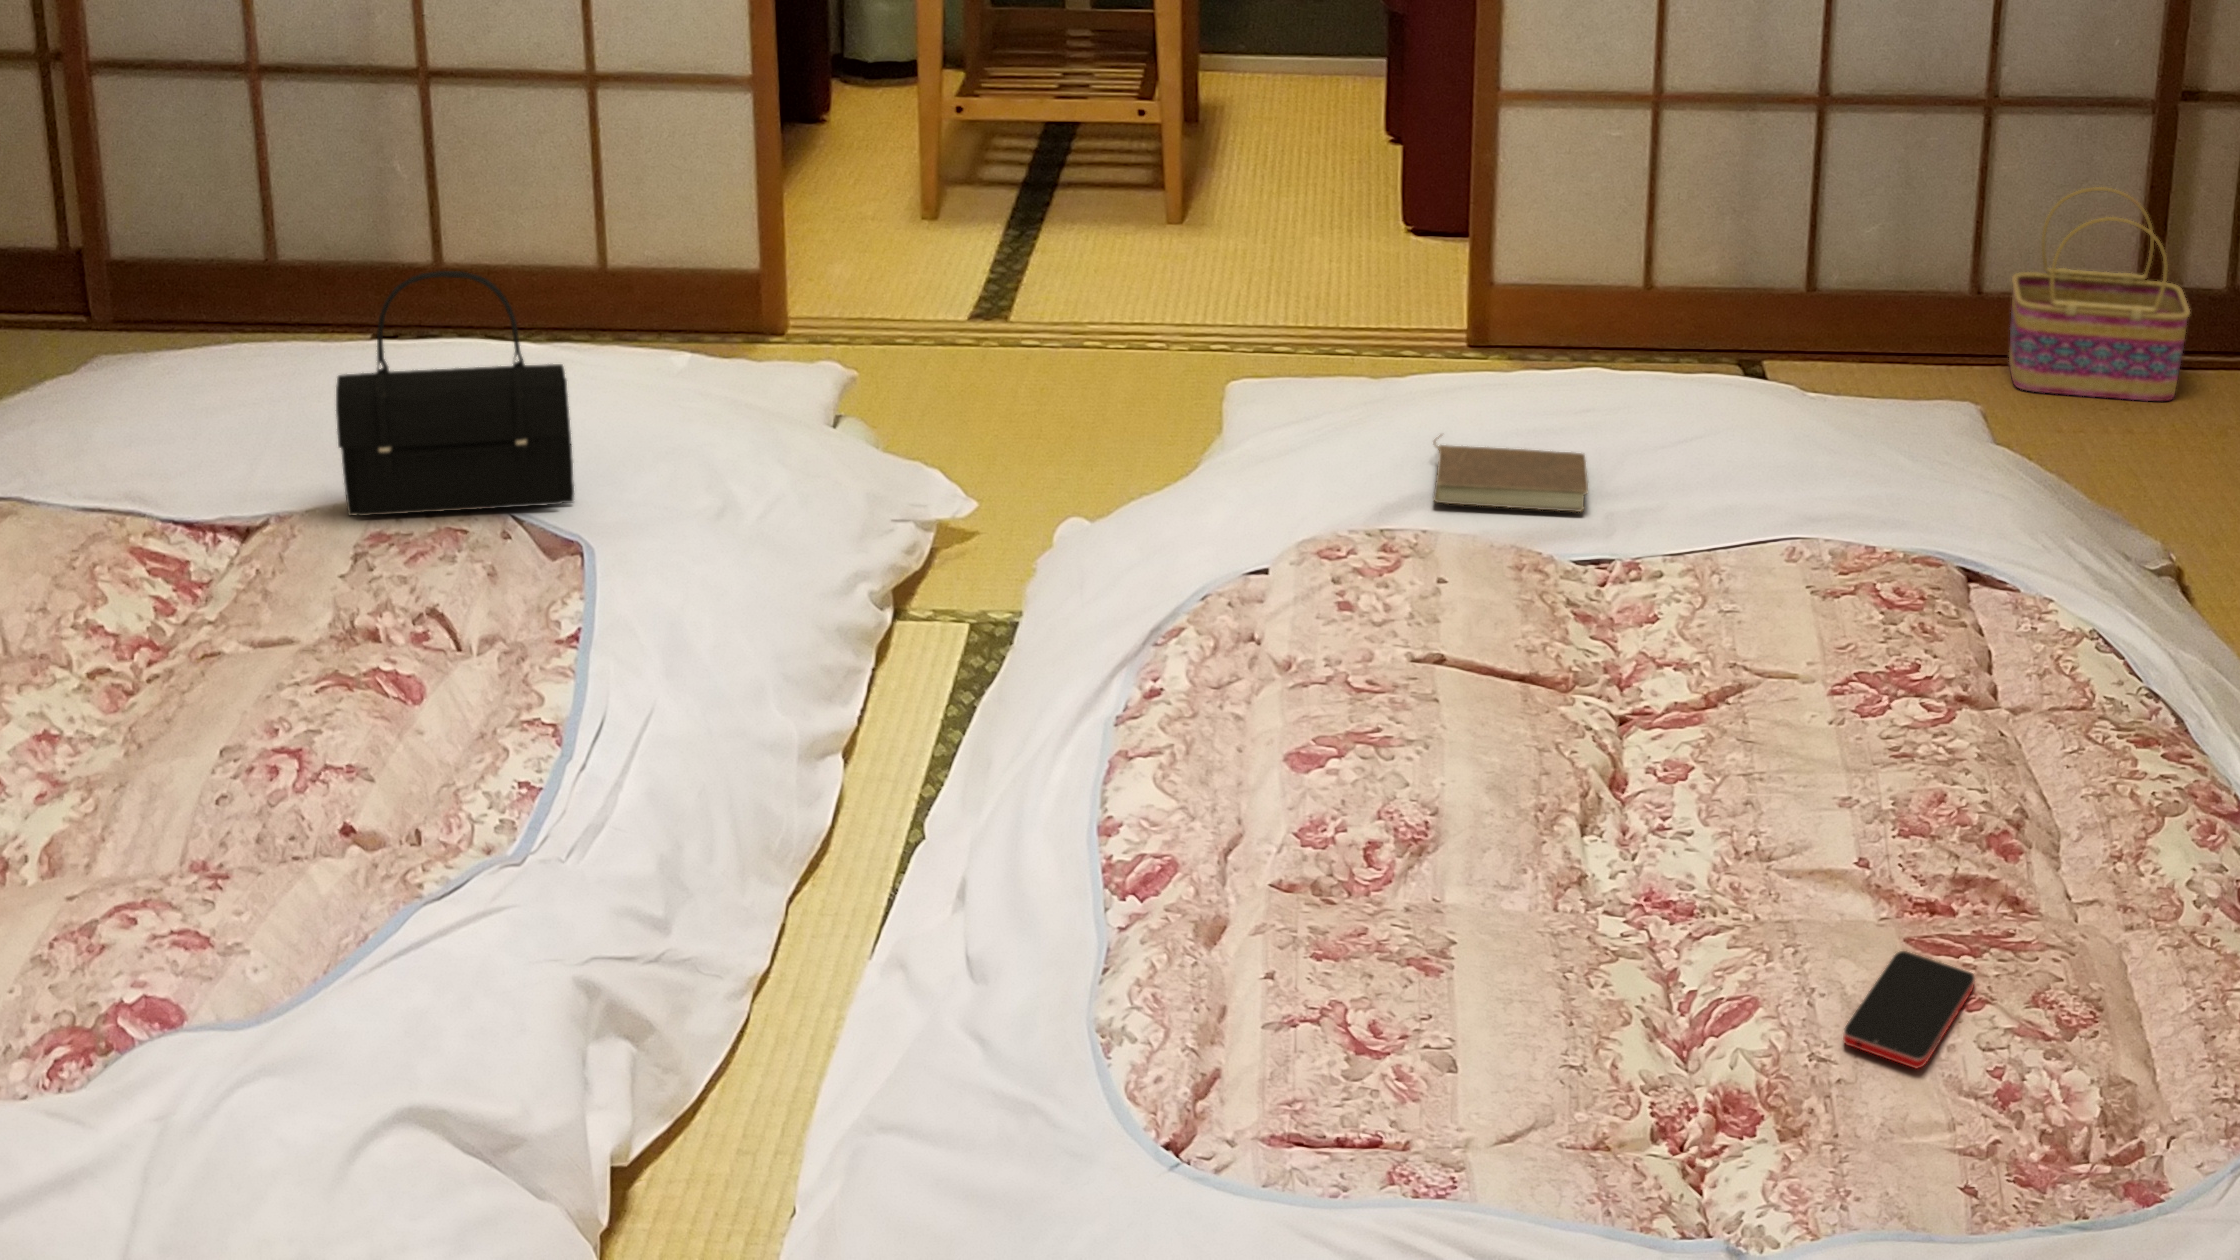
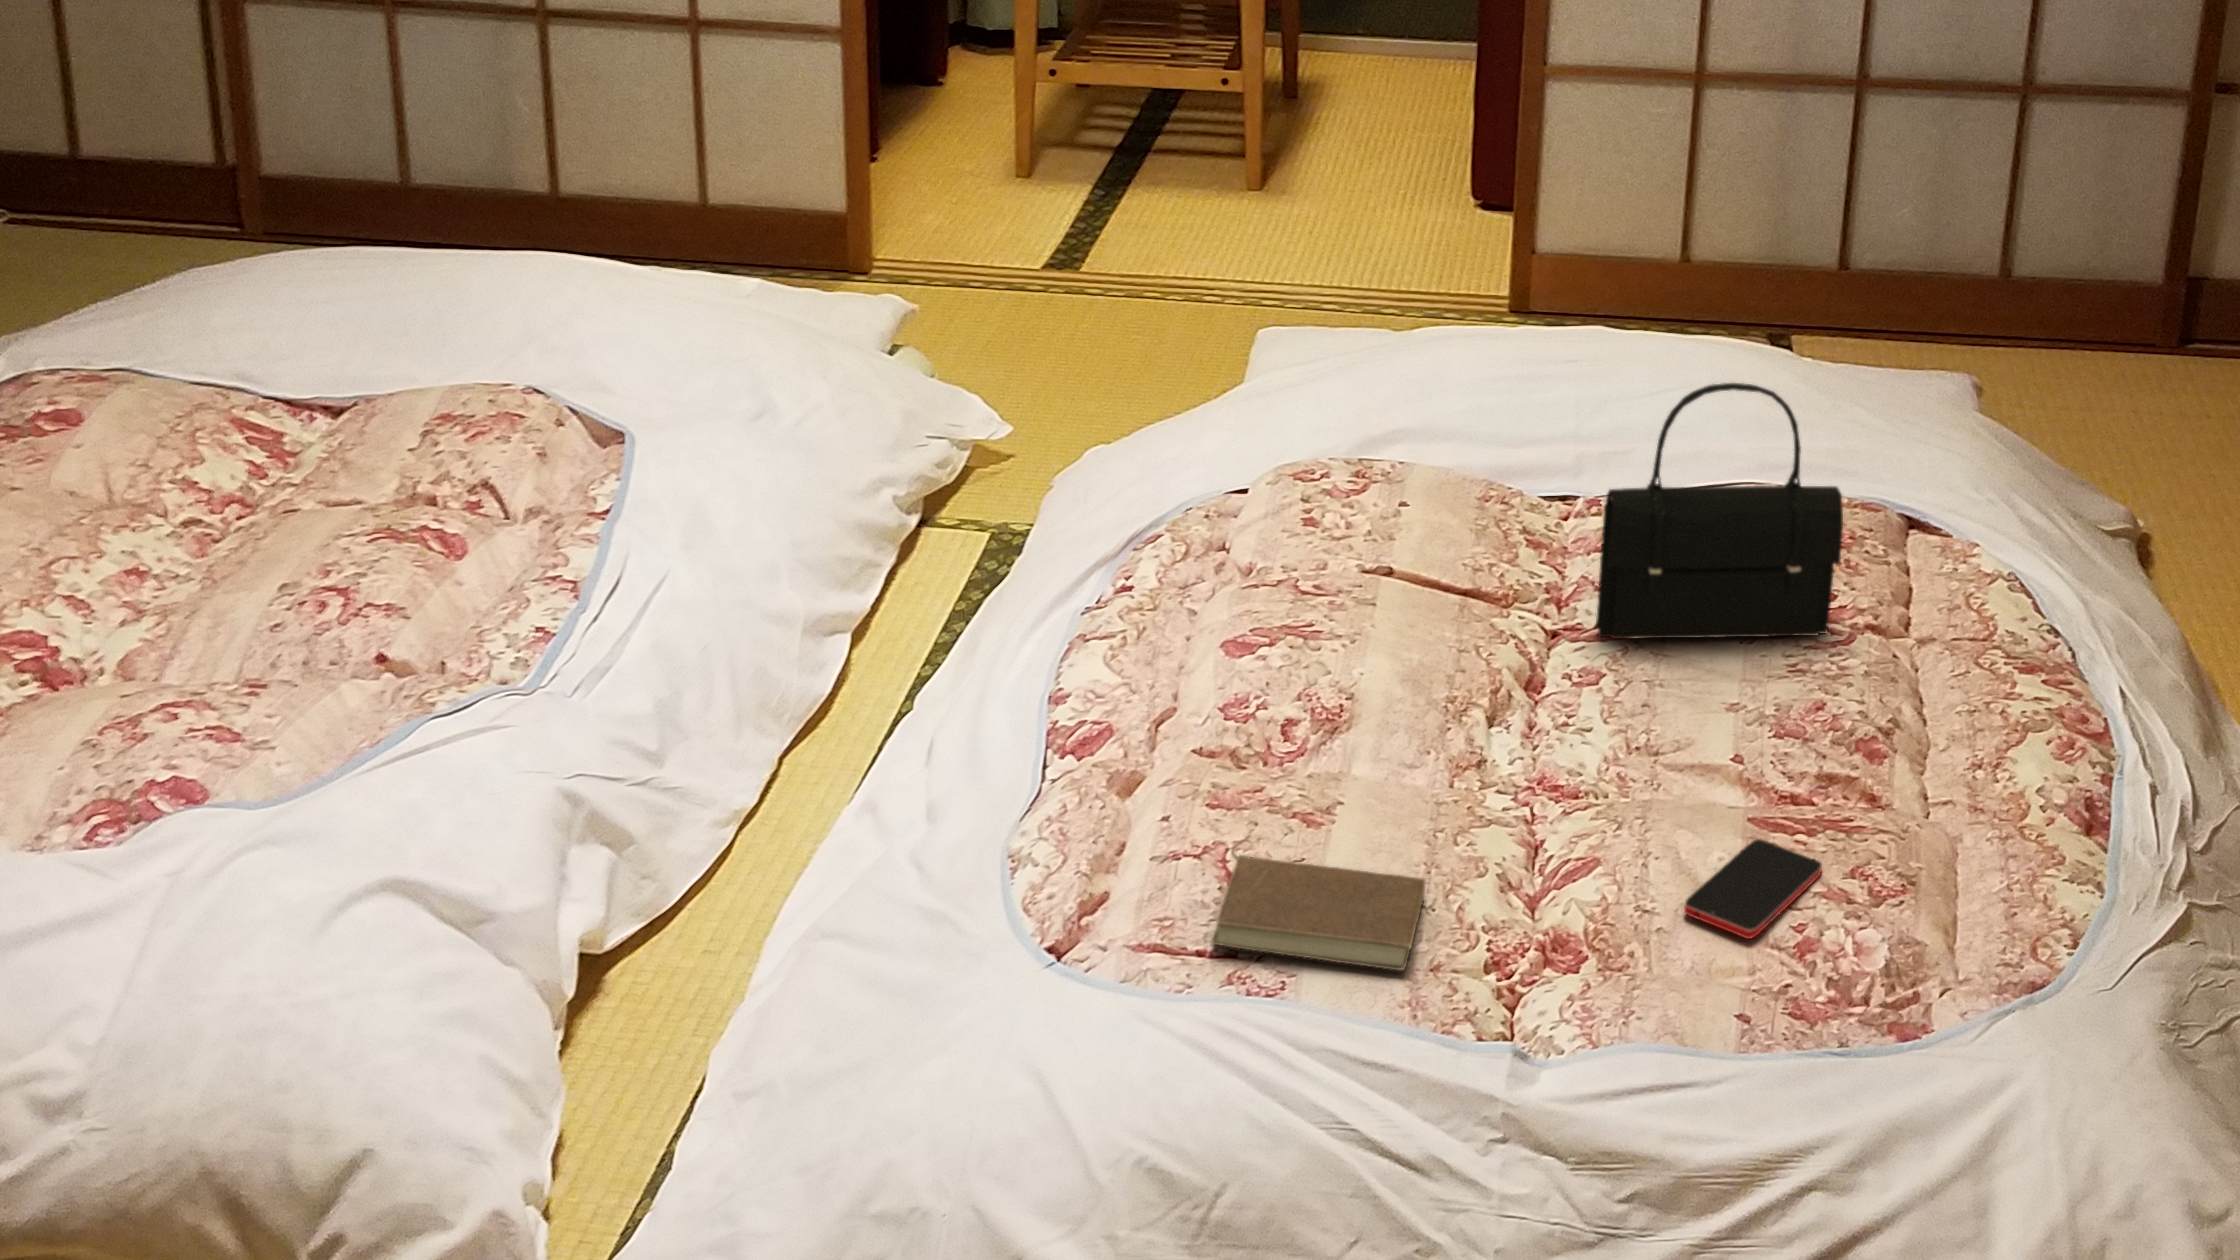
basket: present [2009,187,2190,401] -> none [2037,173,2217,386]
handbag: present [336,271,574,516] -> present [1596,383,1843,639]
book: present [1434,438,1588,512] -> present [1212,836,1425,970]

